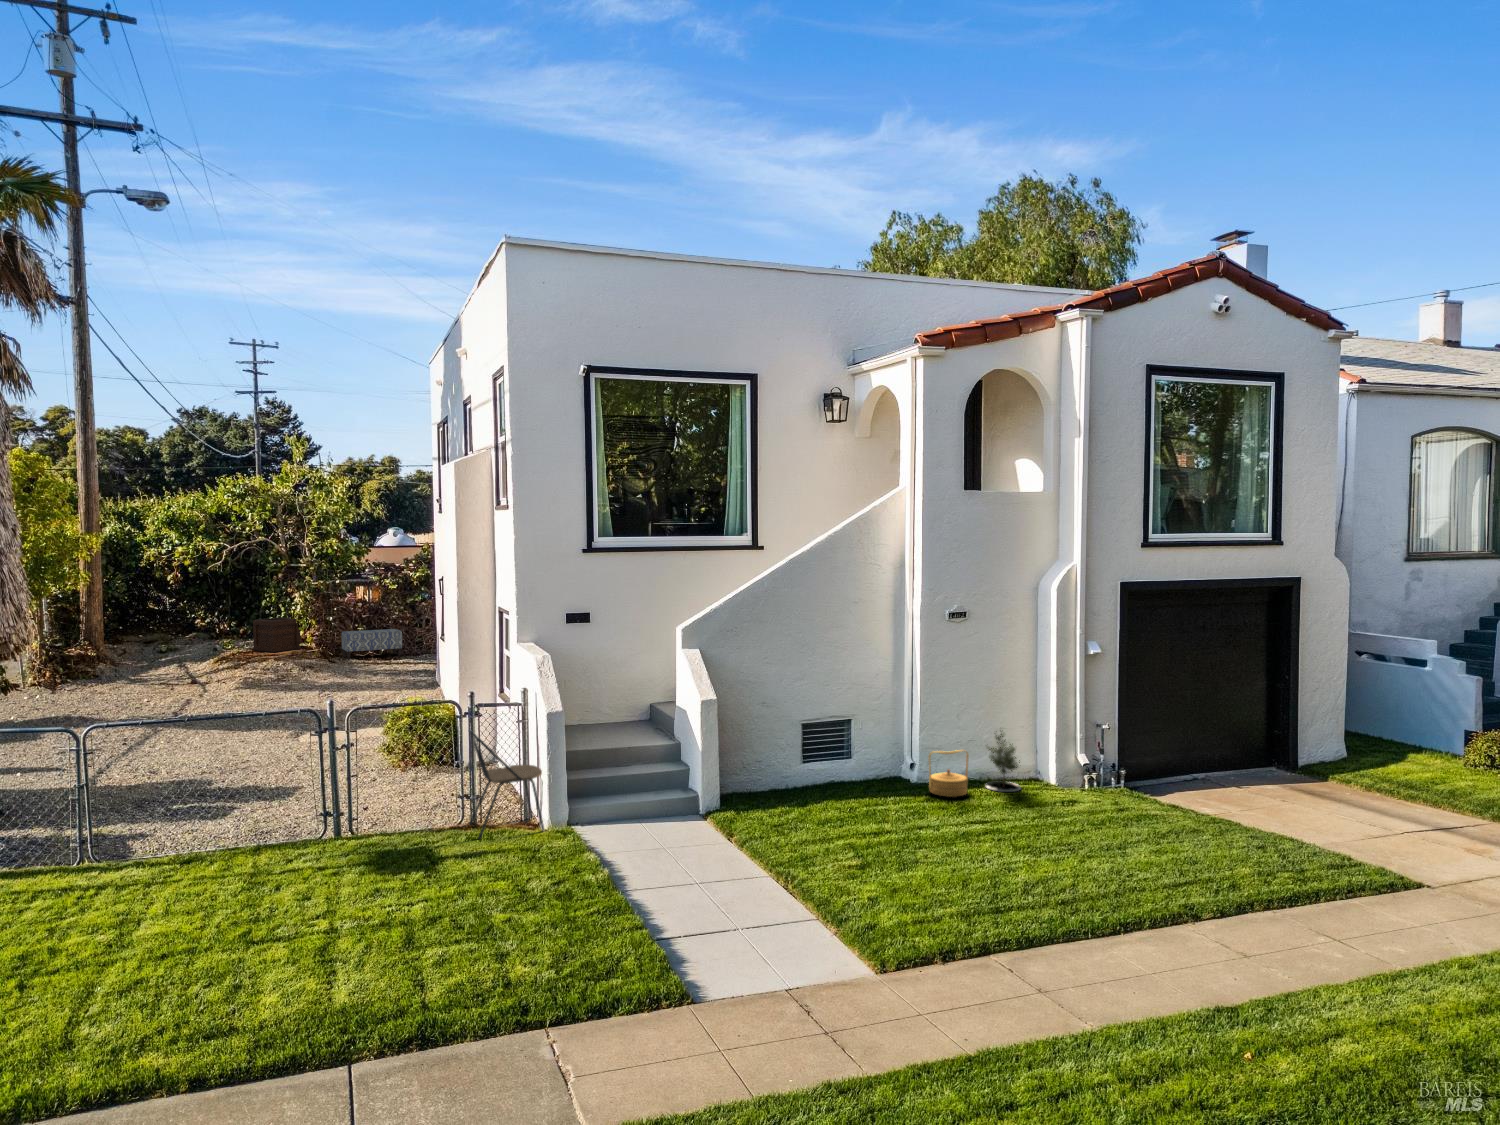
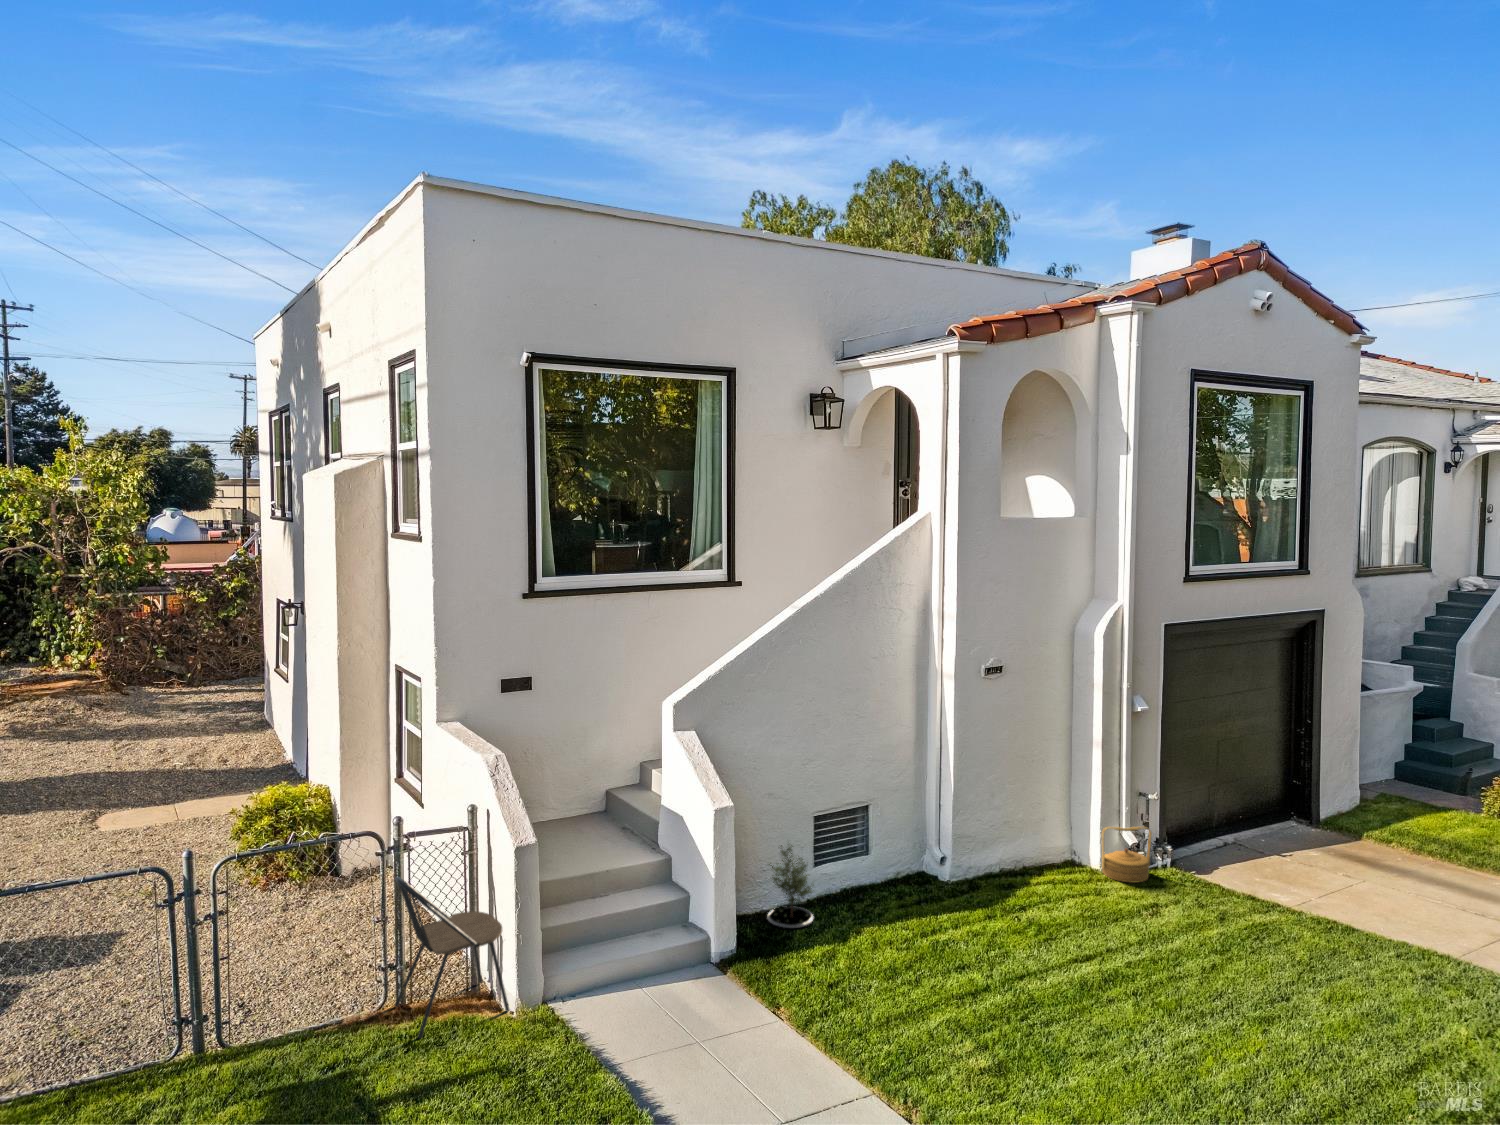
wooden crate: present [253,617,301,652] -> none [16,638,82,683]
bench: present [341,629,402,659] -> none [139,650,219,692]
potted tree: present [986,733,1020,792] -> present [767,845,814,928]
woven basket: present [928,750,969,797] -> present [1102,827,1152,883]

